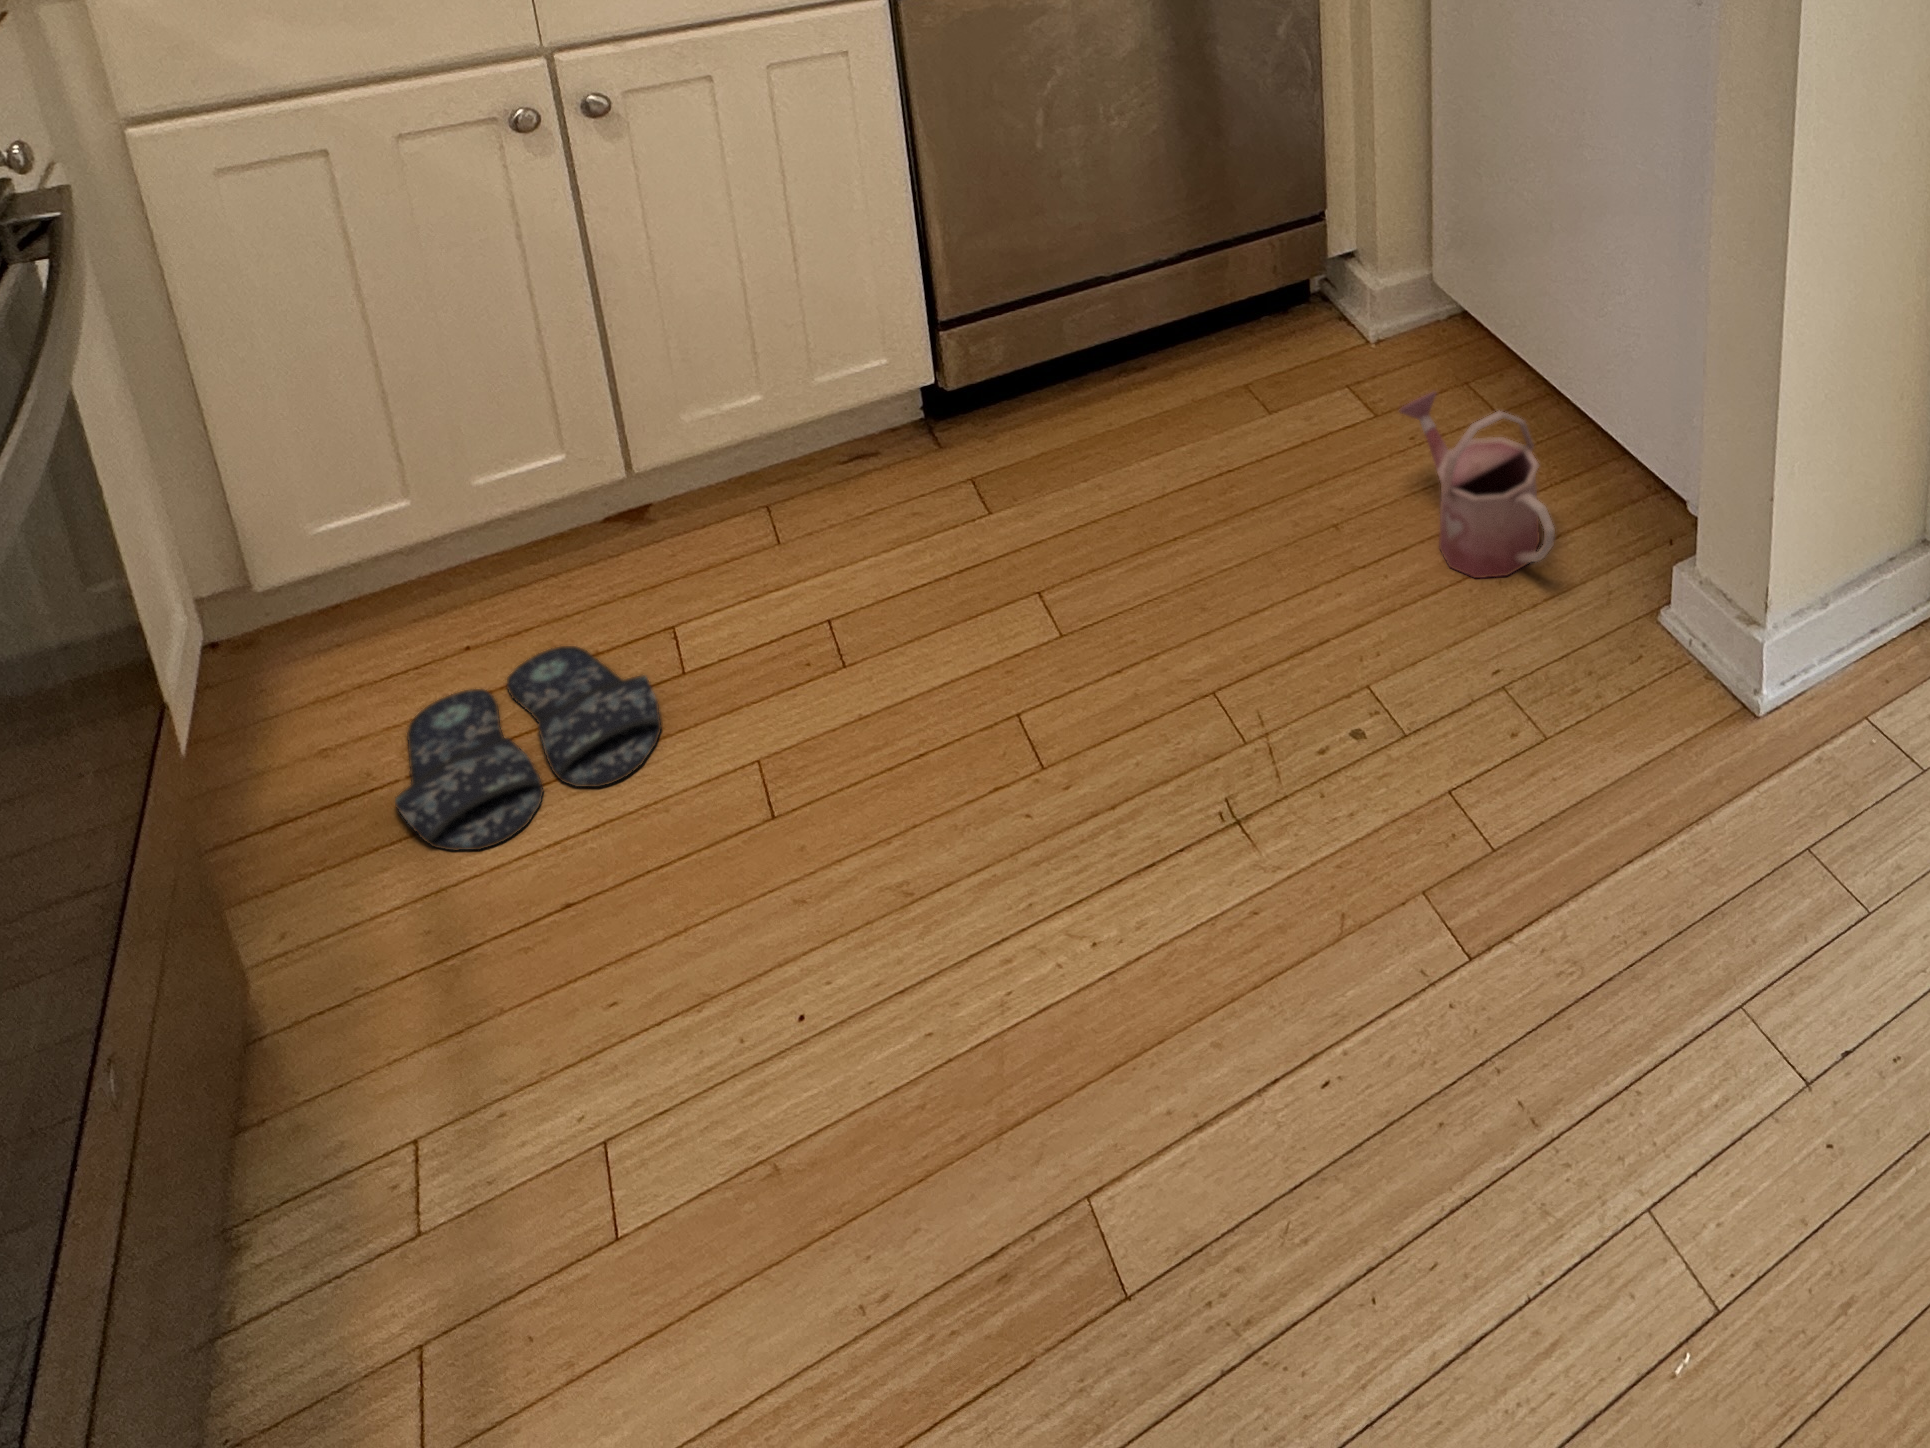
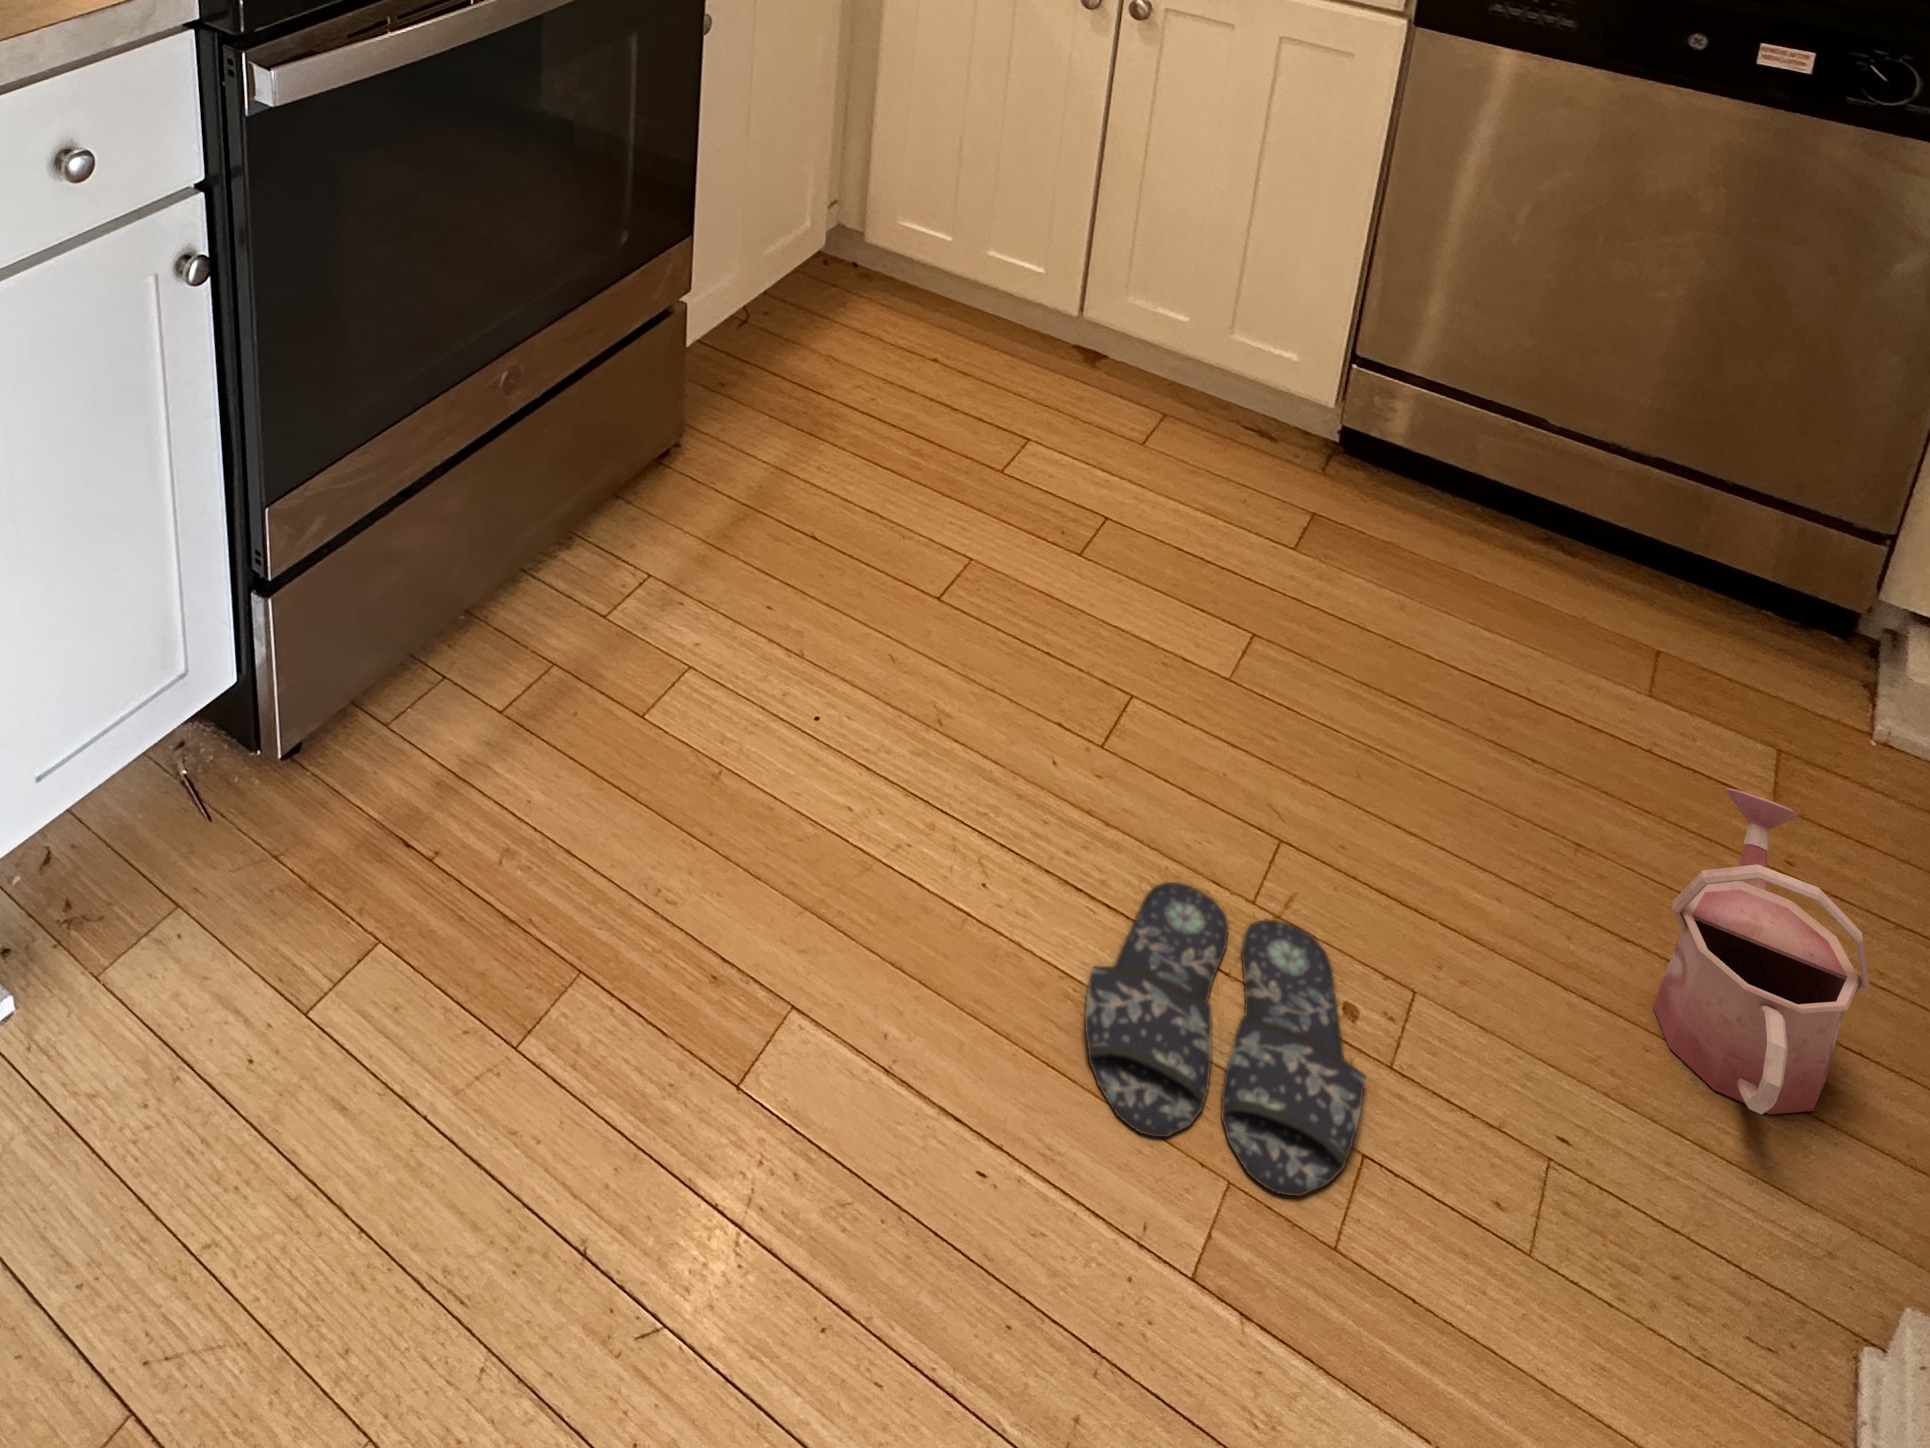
slippers: present [395,646,661,850] -> present [1085,882,1366,1196]

